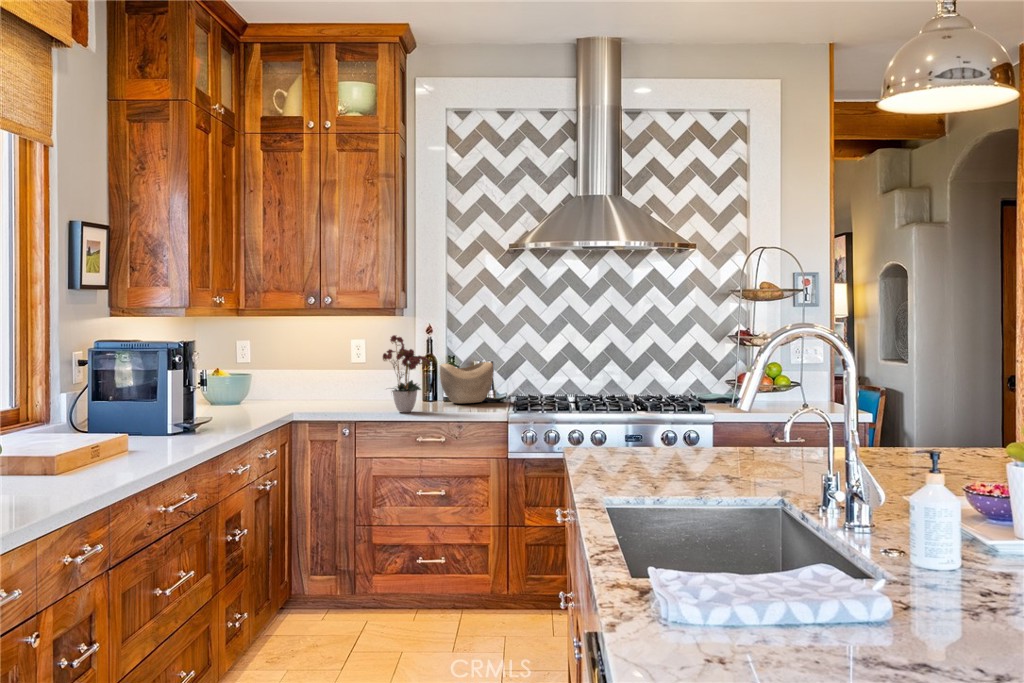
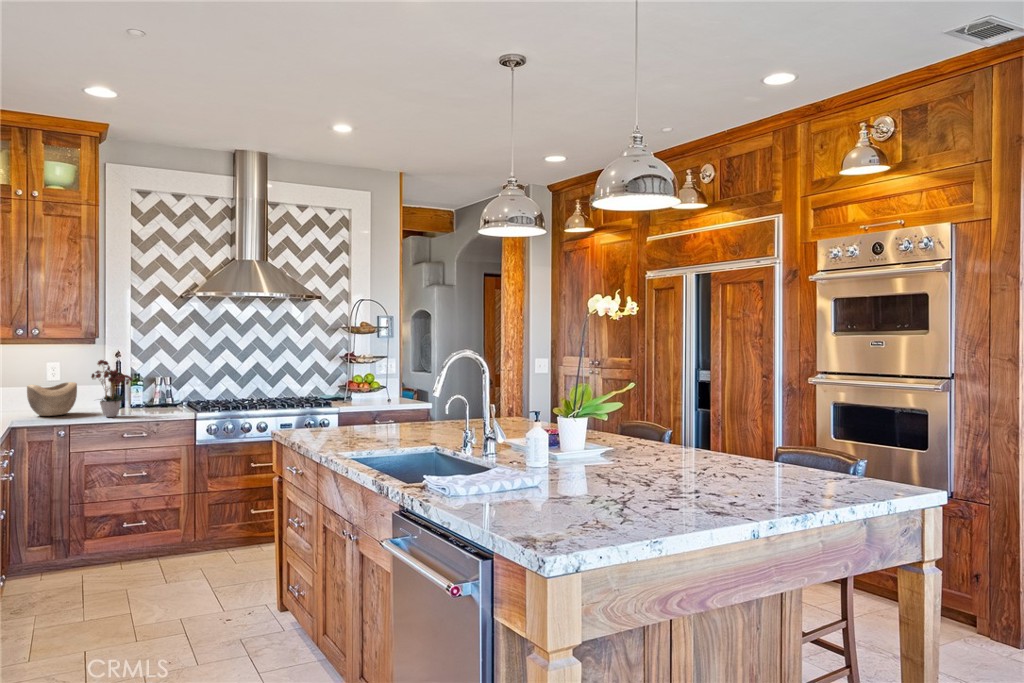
decorative bowl: present [440,362,493,403] -> present [27,382,77,416]

